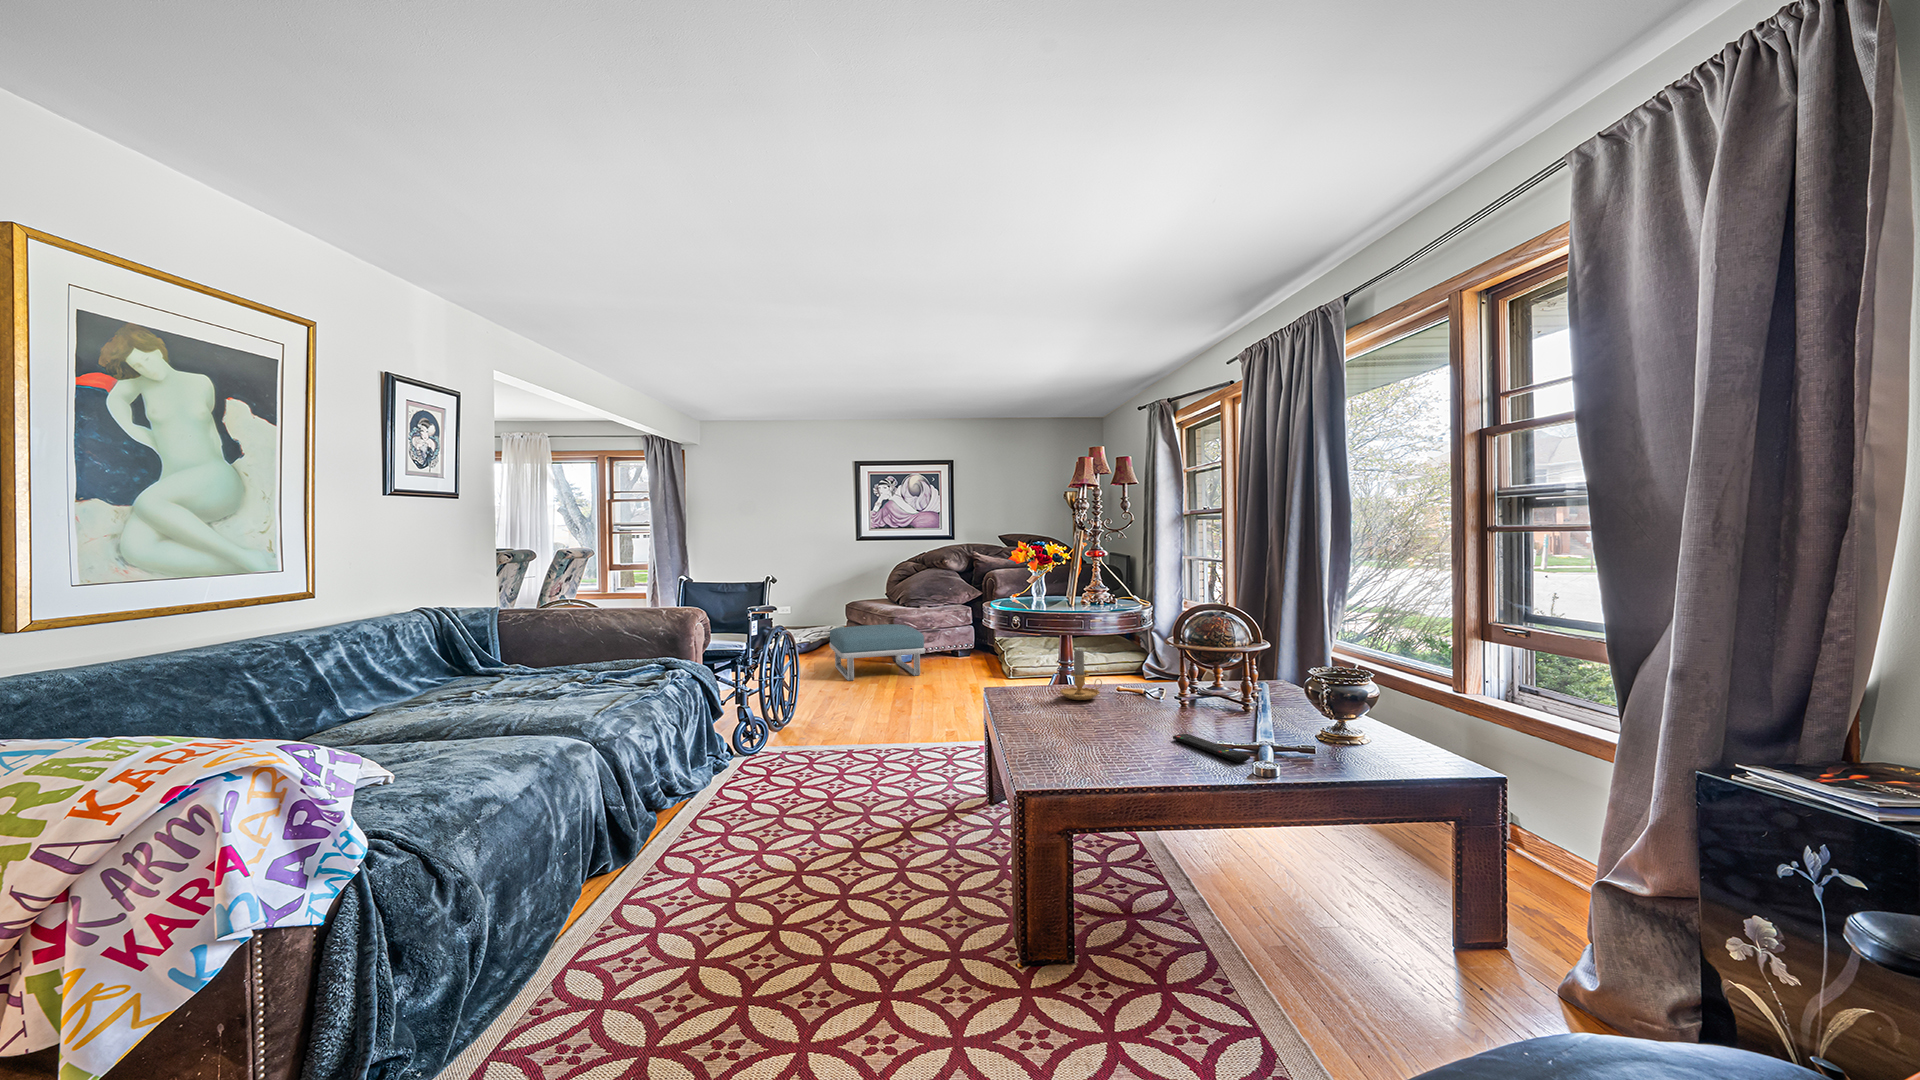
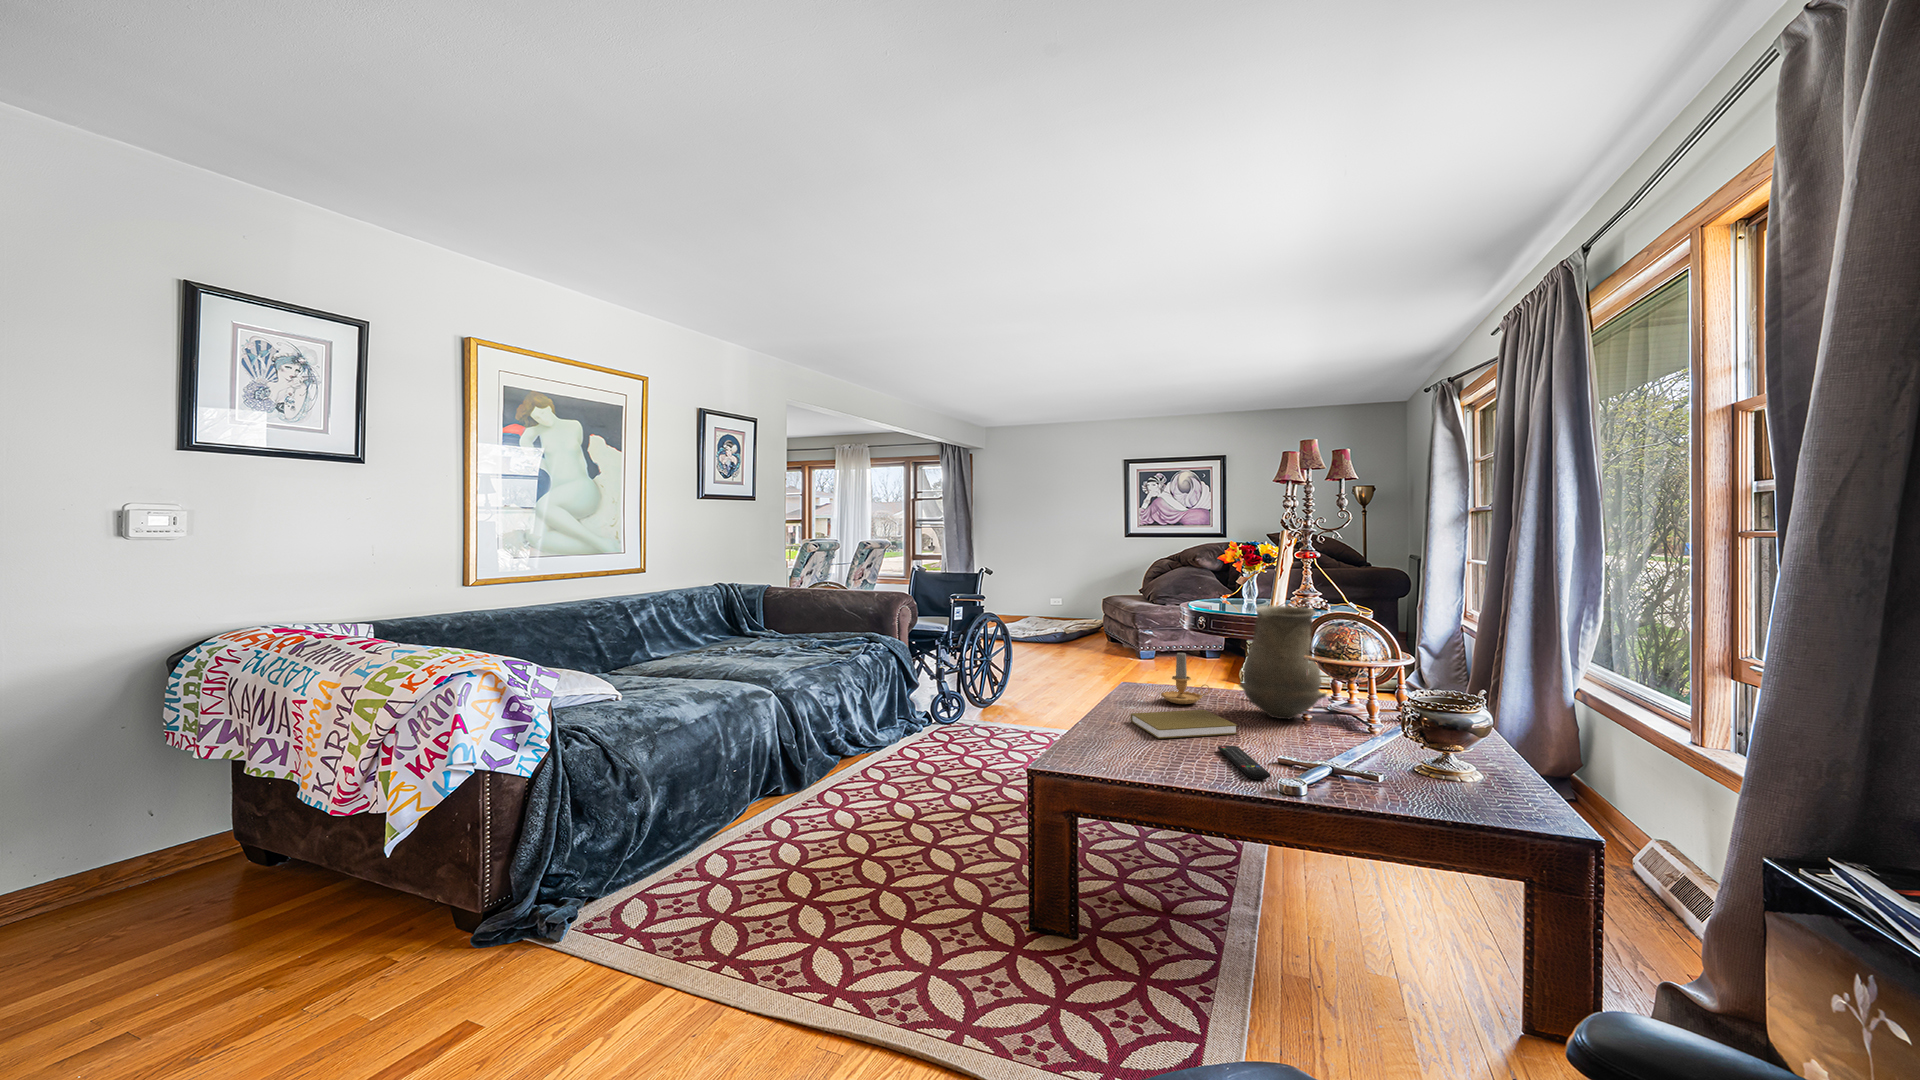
vase: none [1138,598,1216,704] -> present [1239,606,1327,719]
footstool: present [829,624,925,681] -> none [1070,621,1156,673]
book: none [1062,703,1167,736] -> present [1130,710,1237,739]

